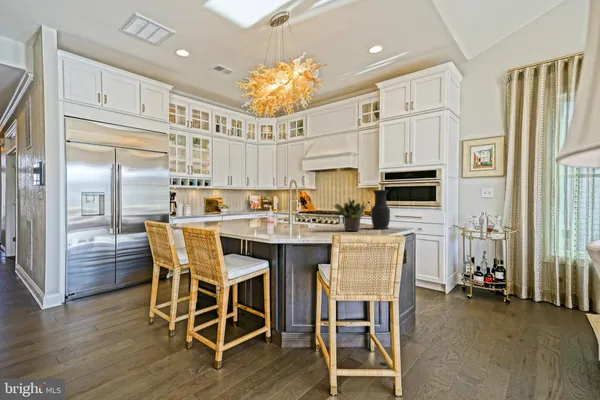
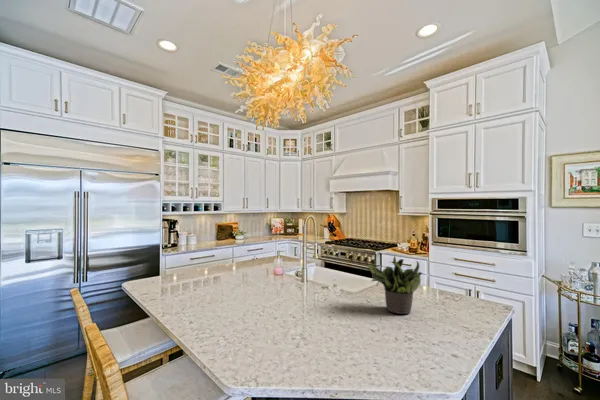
vase: present [371,190,390,229] -> none [428,239,461,306]

